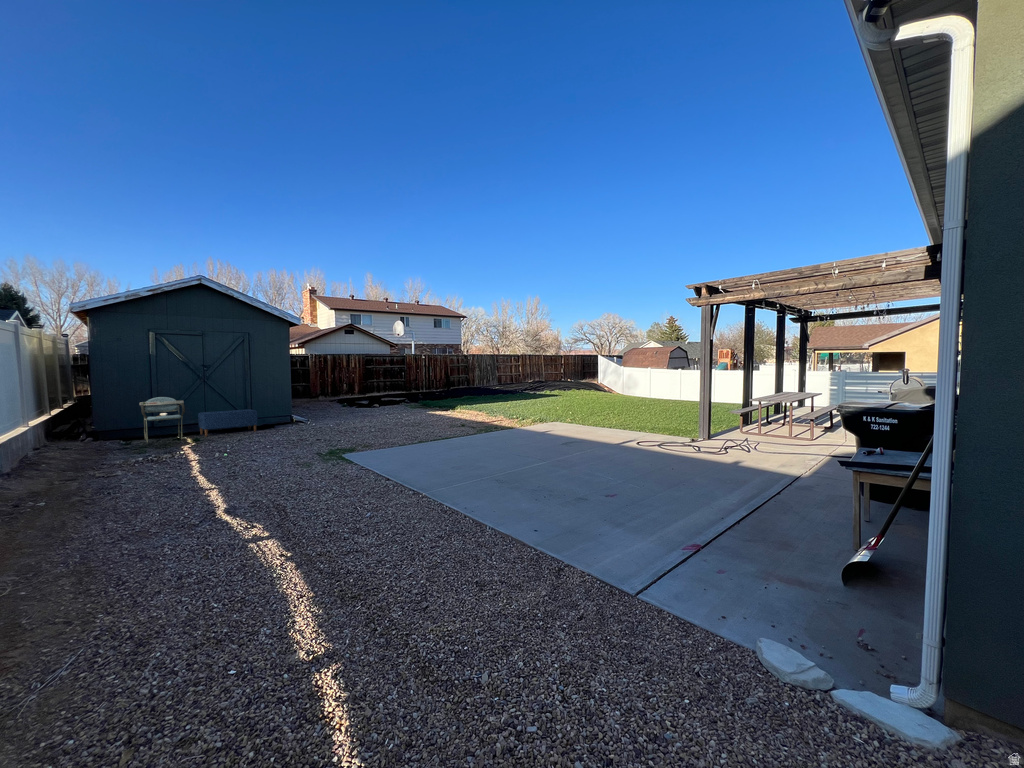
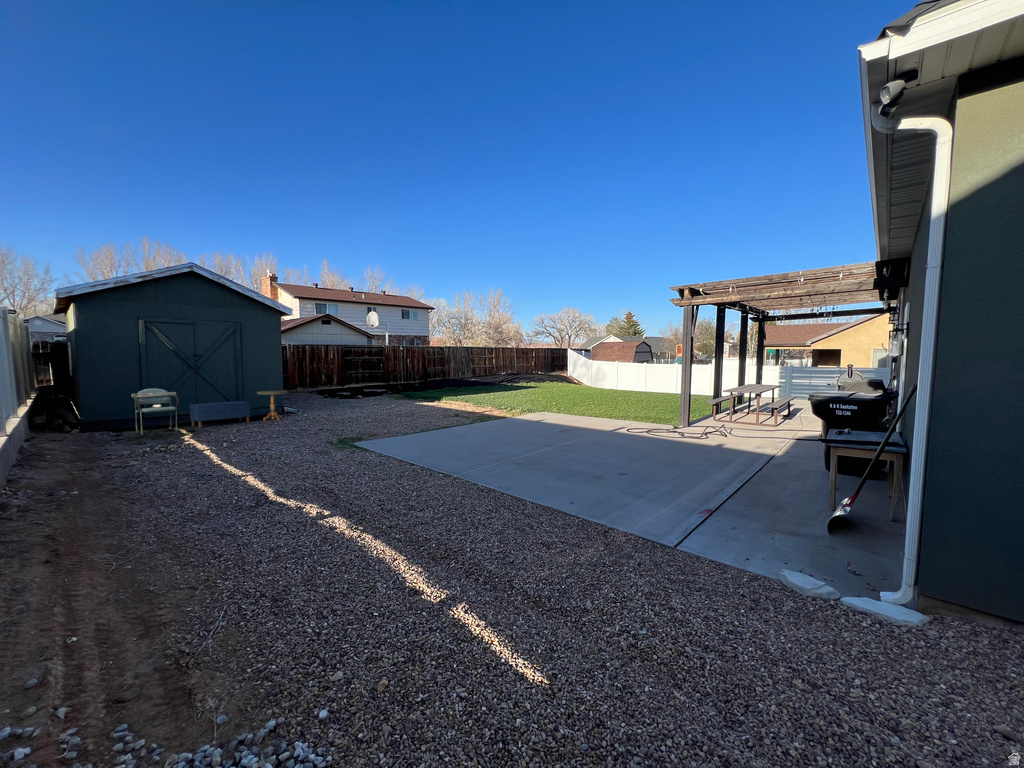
side table: none [265,399,296,429] -> present [257,391,288,420]

